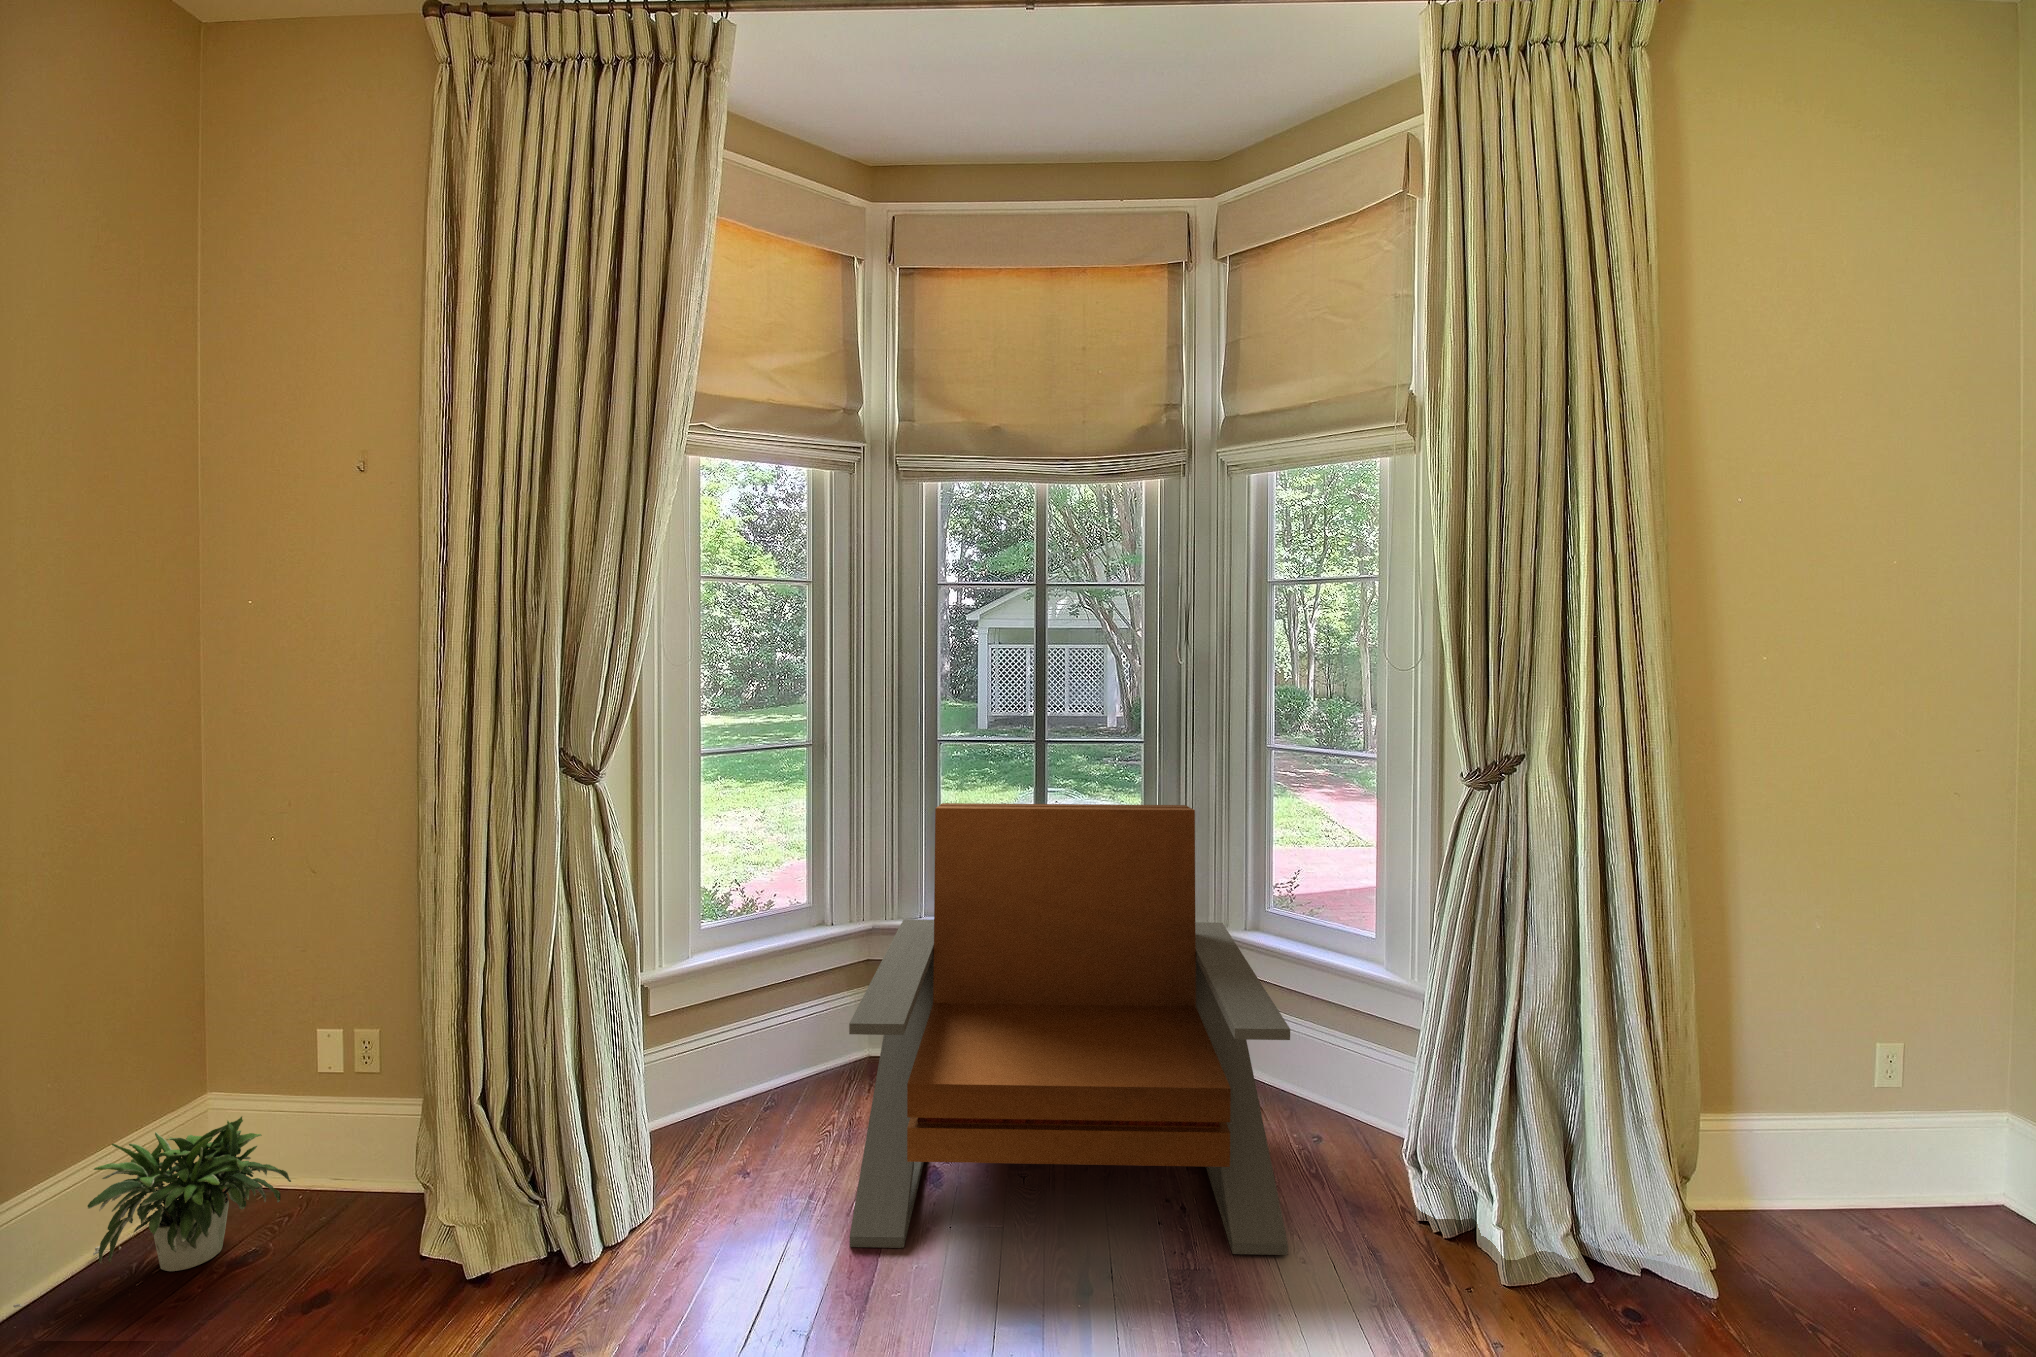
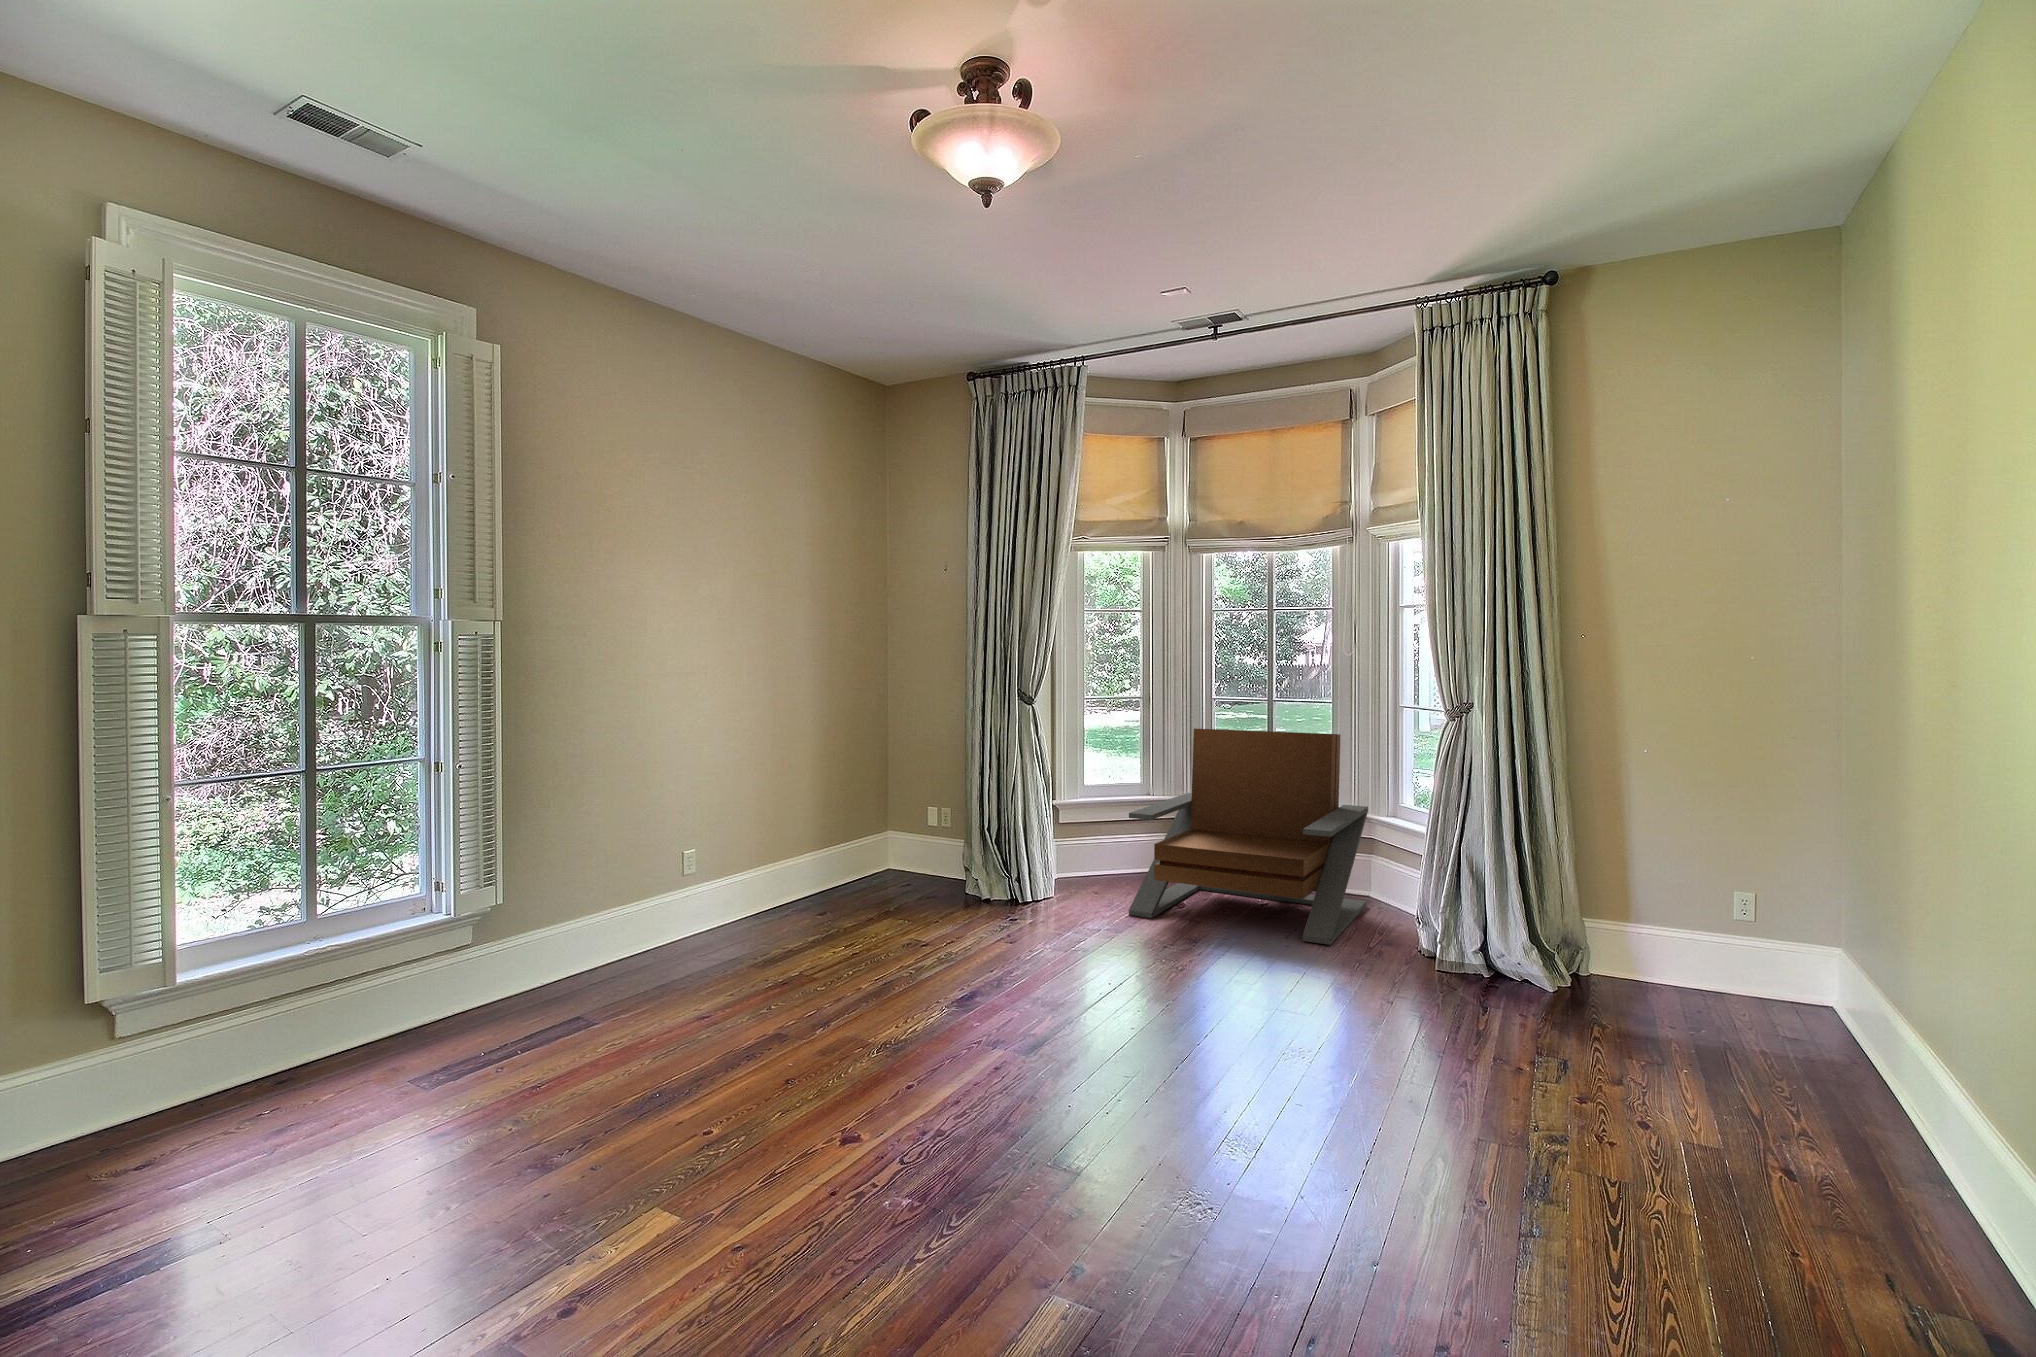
potted plant: present [13,1116,291,1308] -> none [843,831,921,884]

